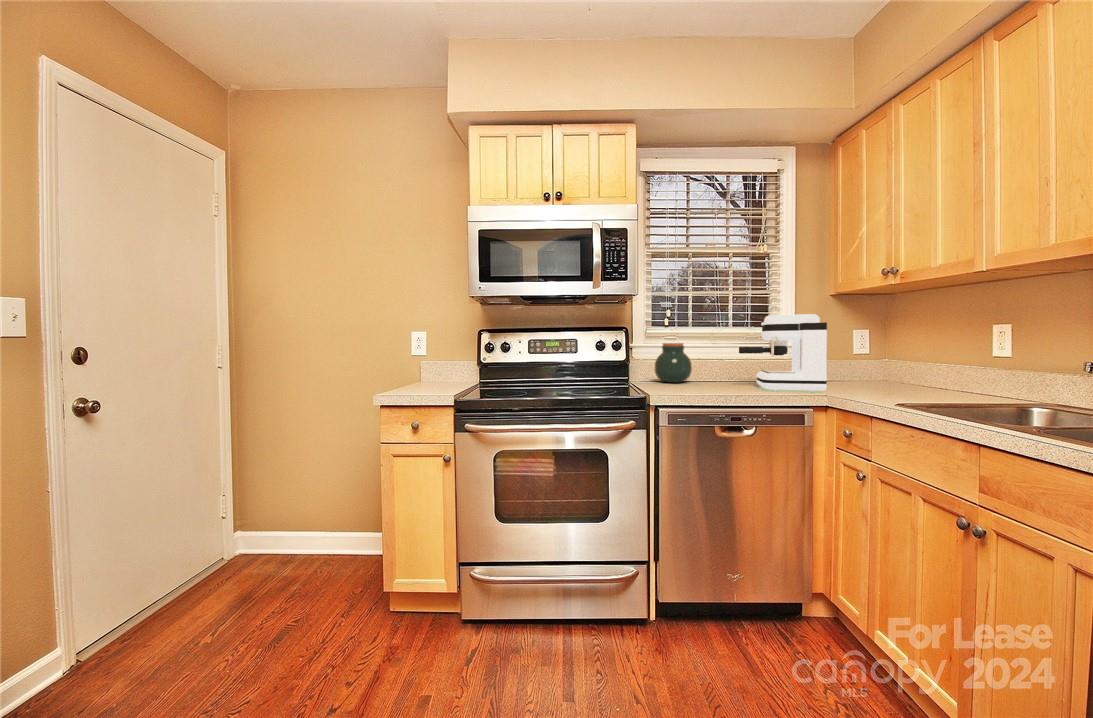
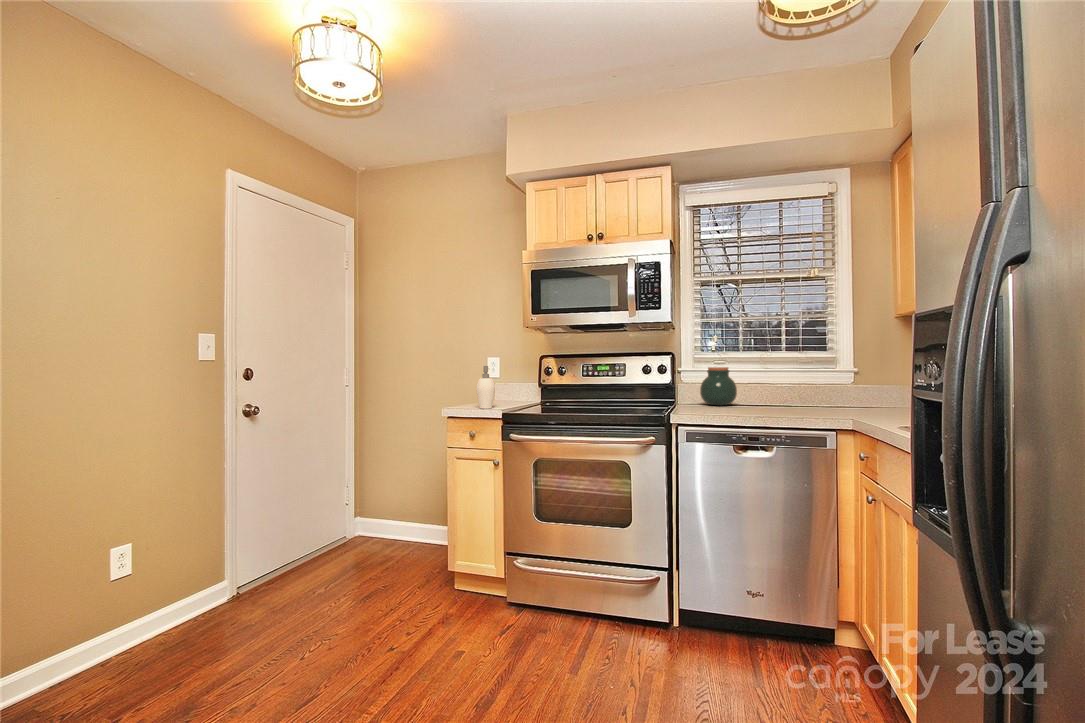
coffee maker: present [739,314,827,392] -> none [774,339,855,417]
soap dispenser: none [415,342,438,393] -> present [476,366,495,409]

